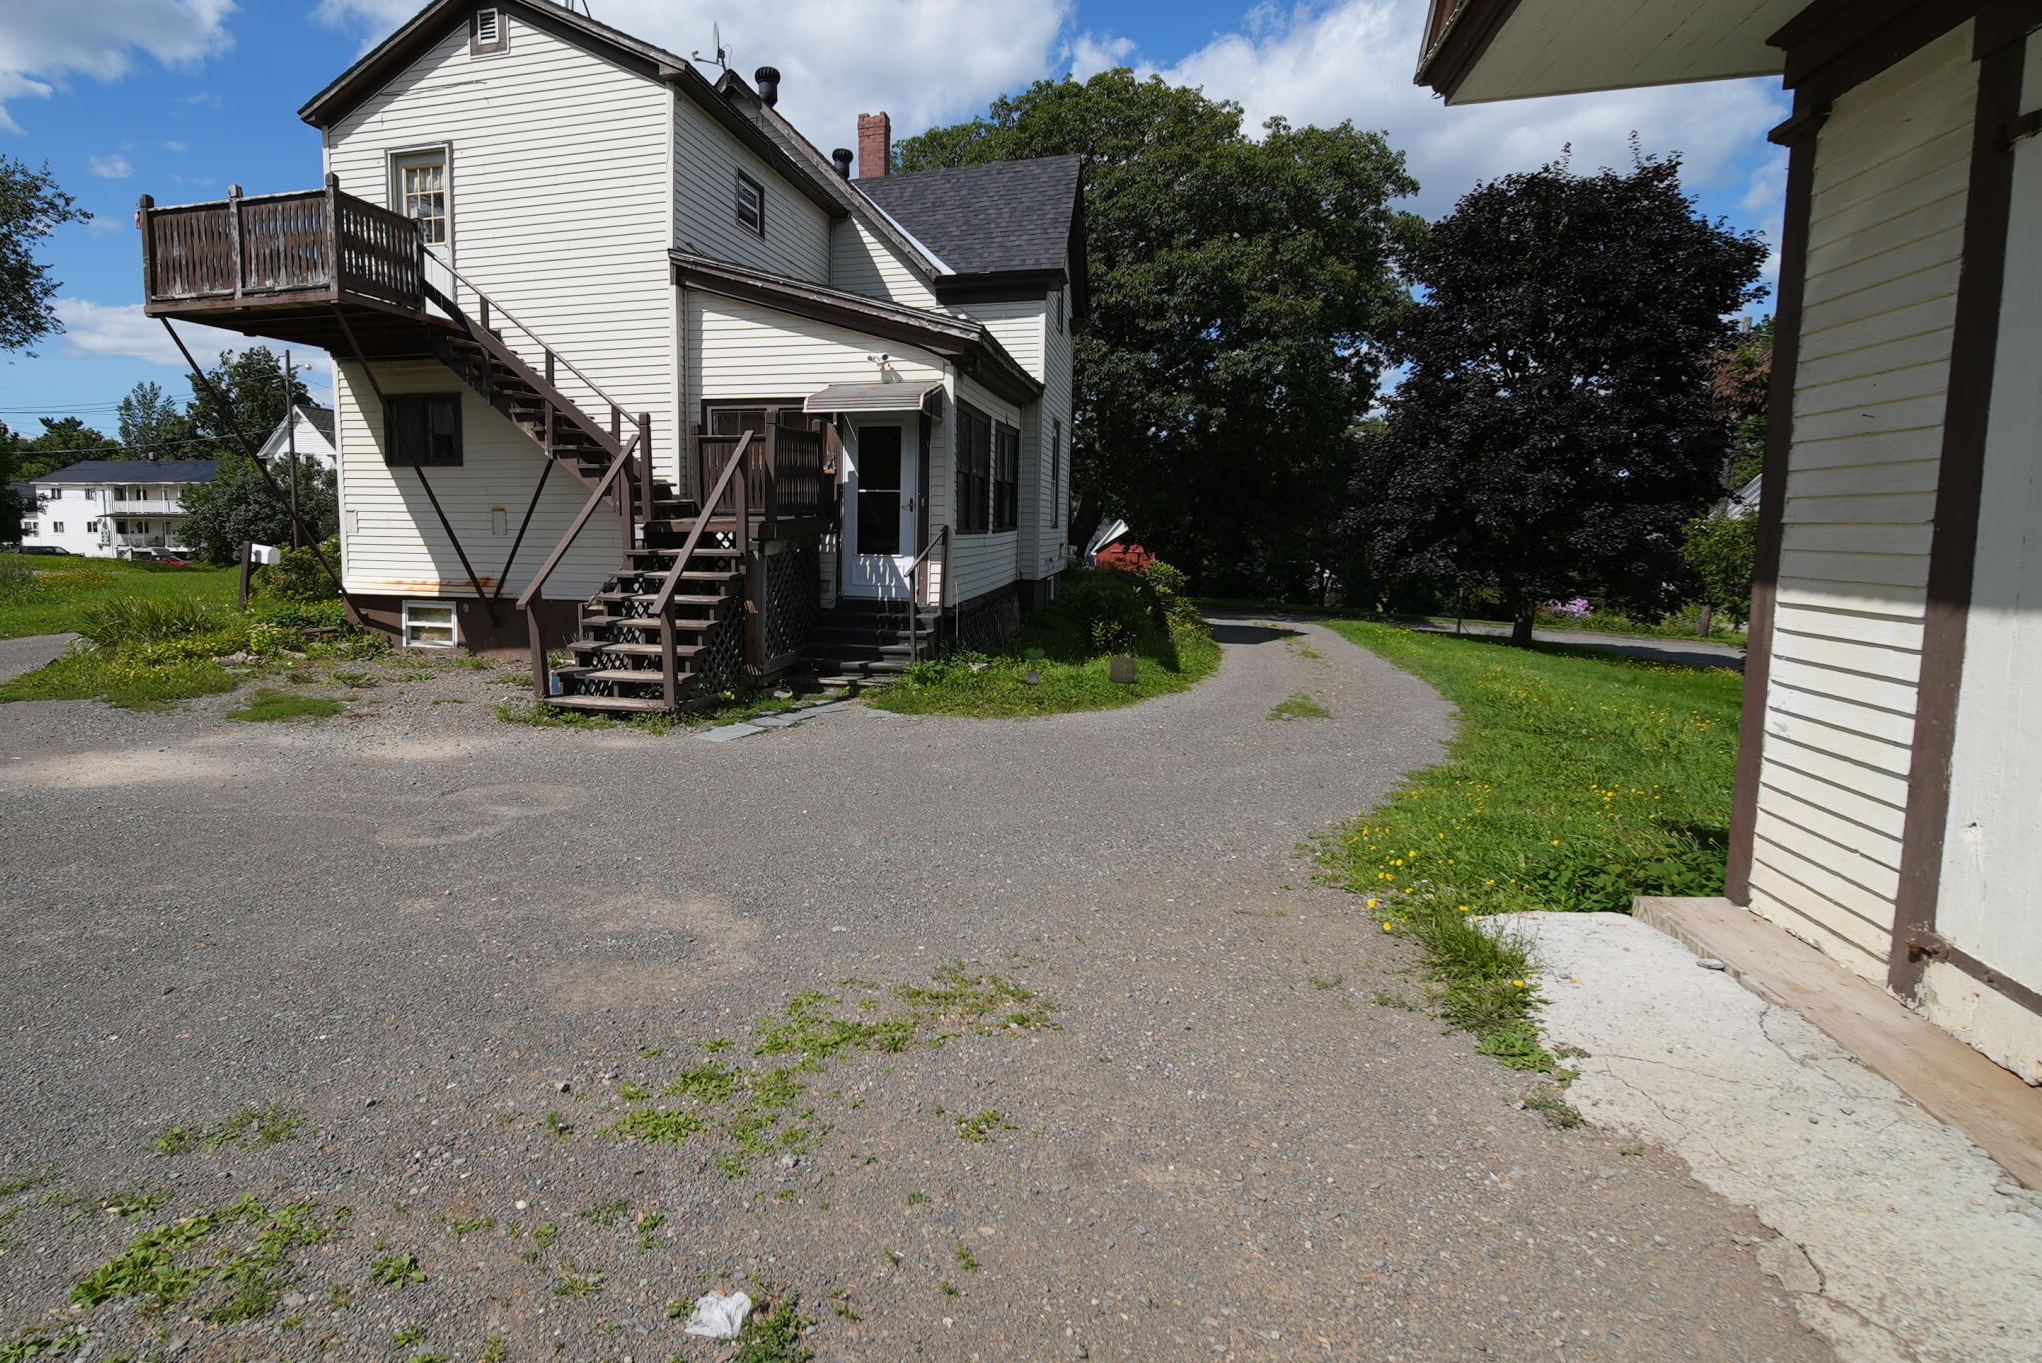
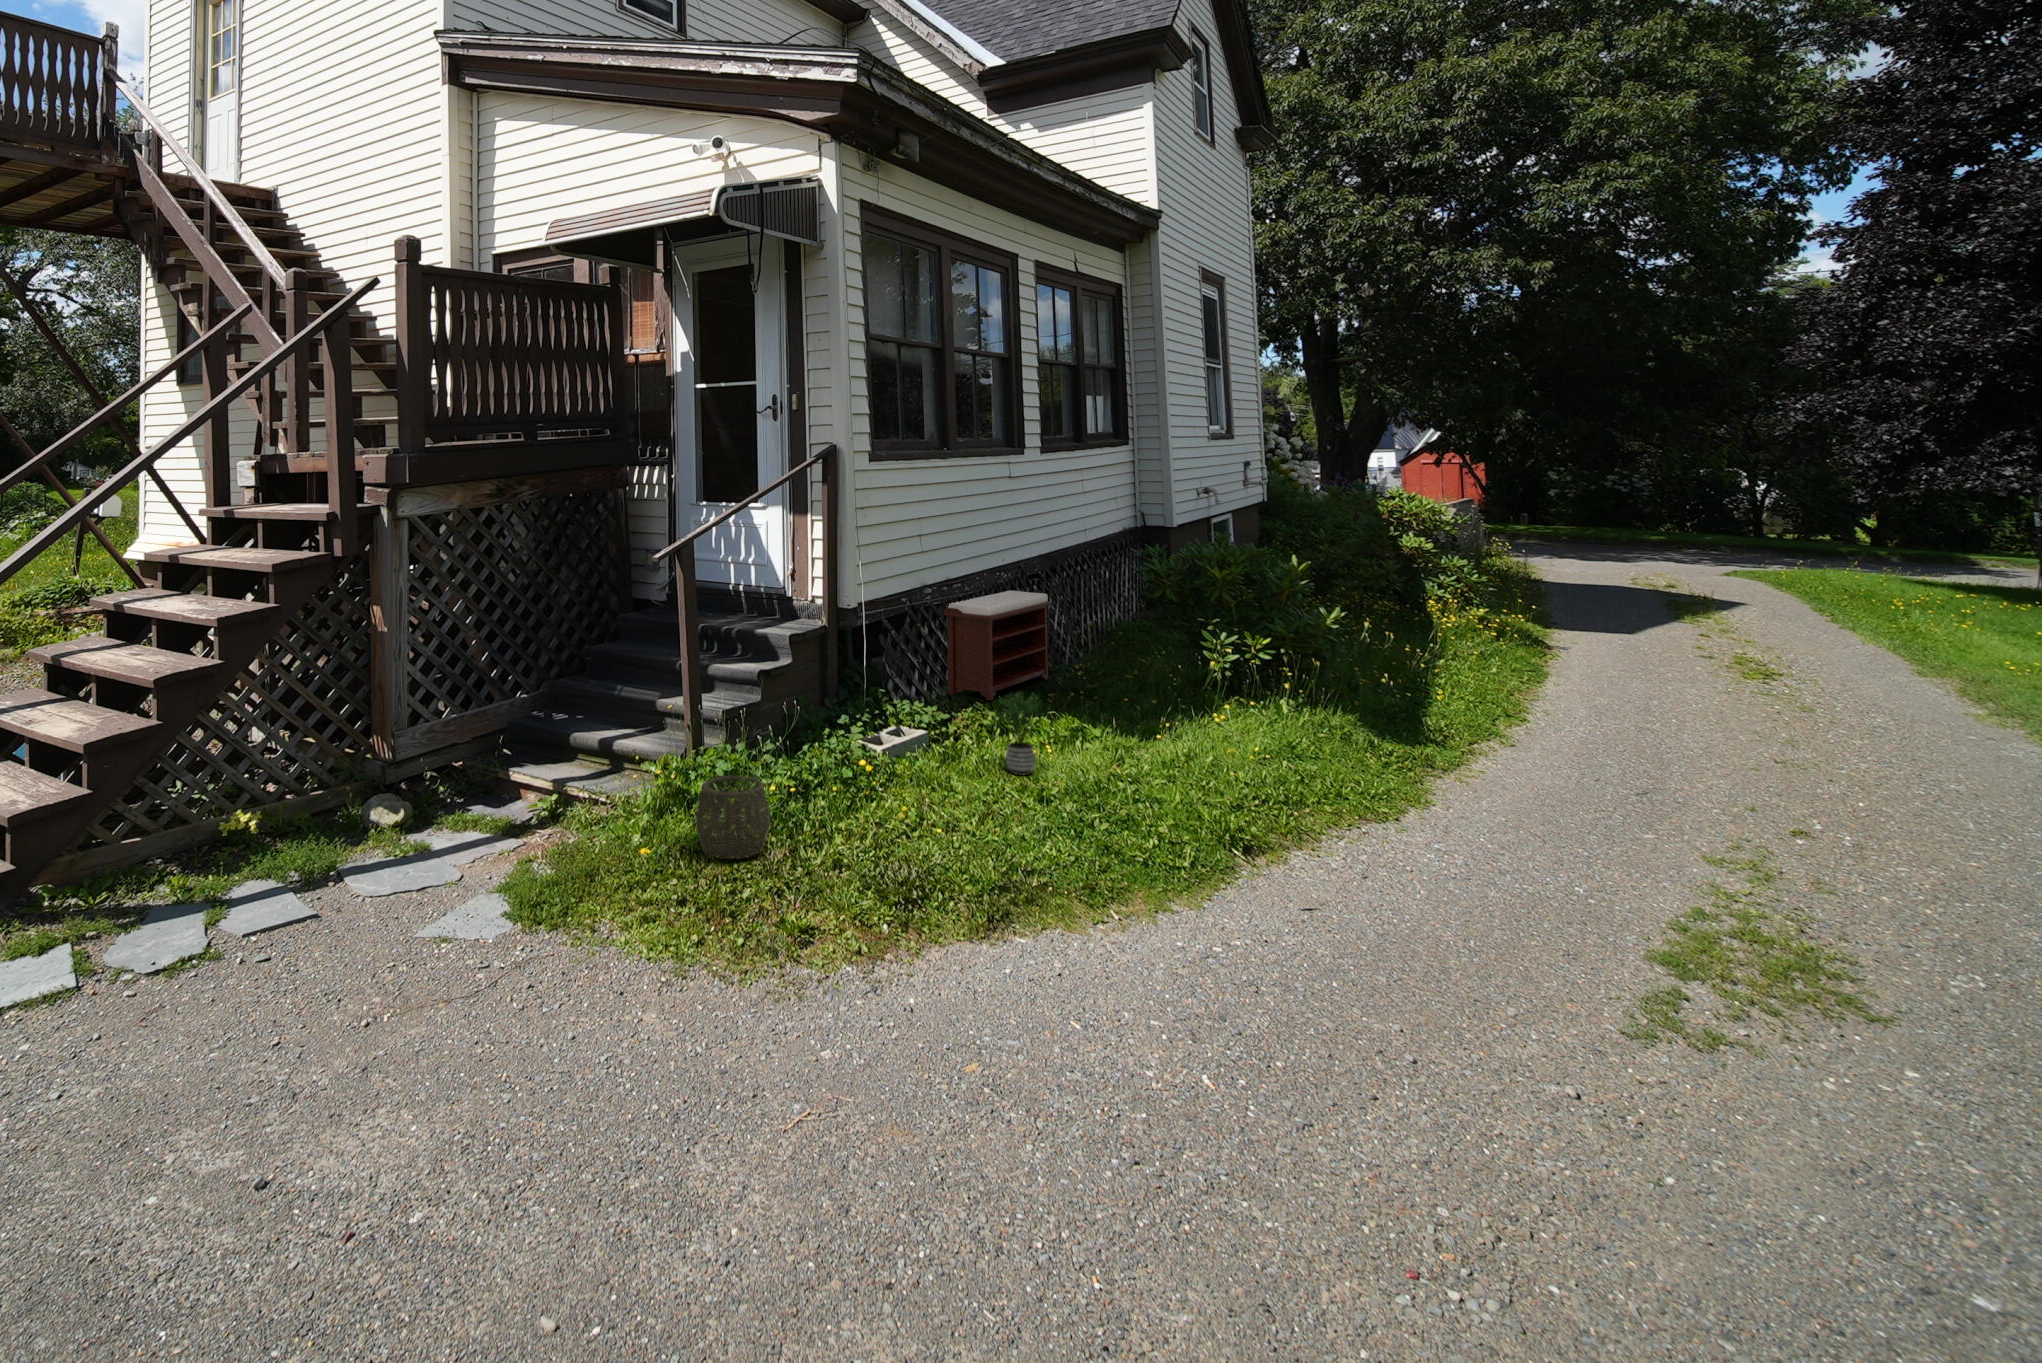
bench: none [962,608,1005,662] -> present [943,591,1051,700]
woven basket: present [1109,657,1137,683] -> present [696,776,770,859]

